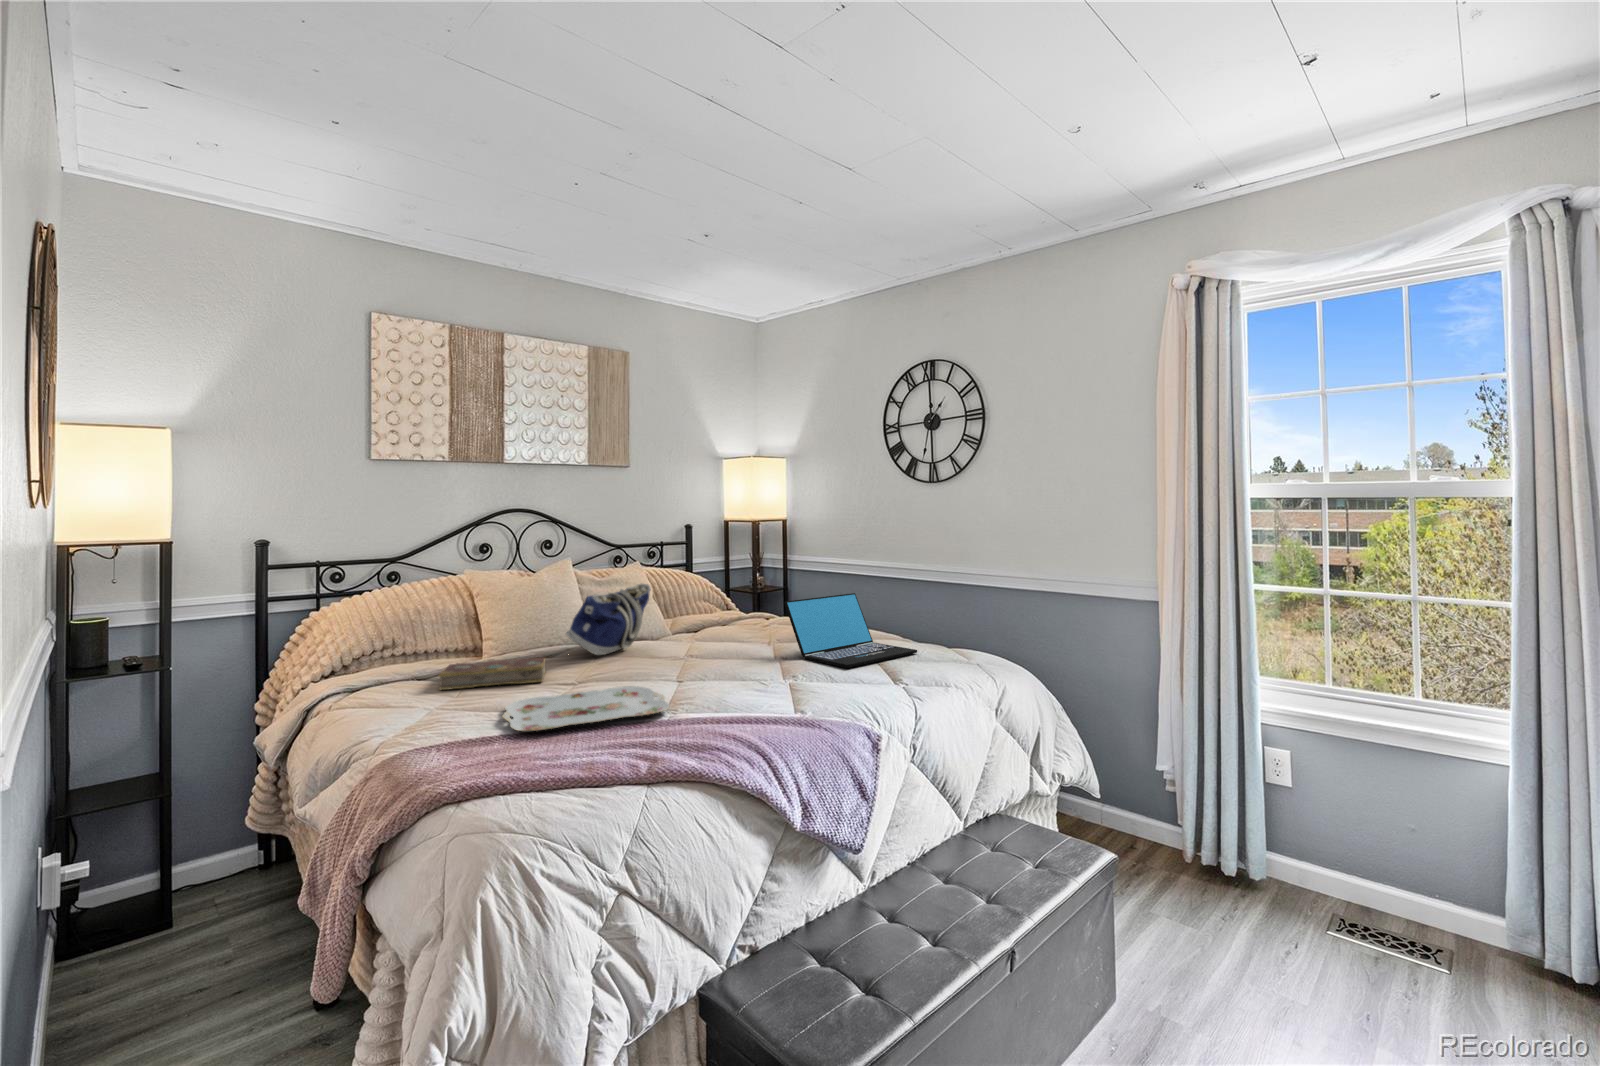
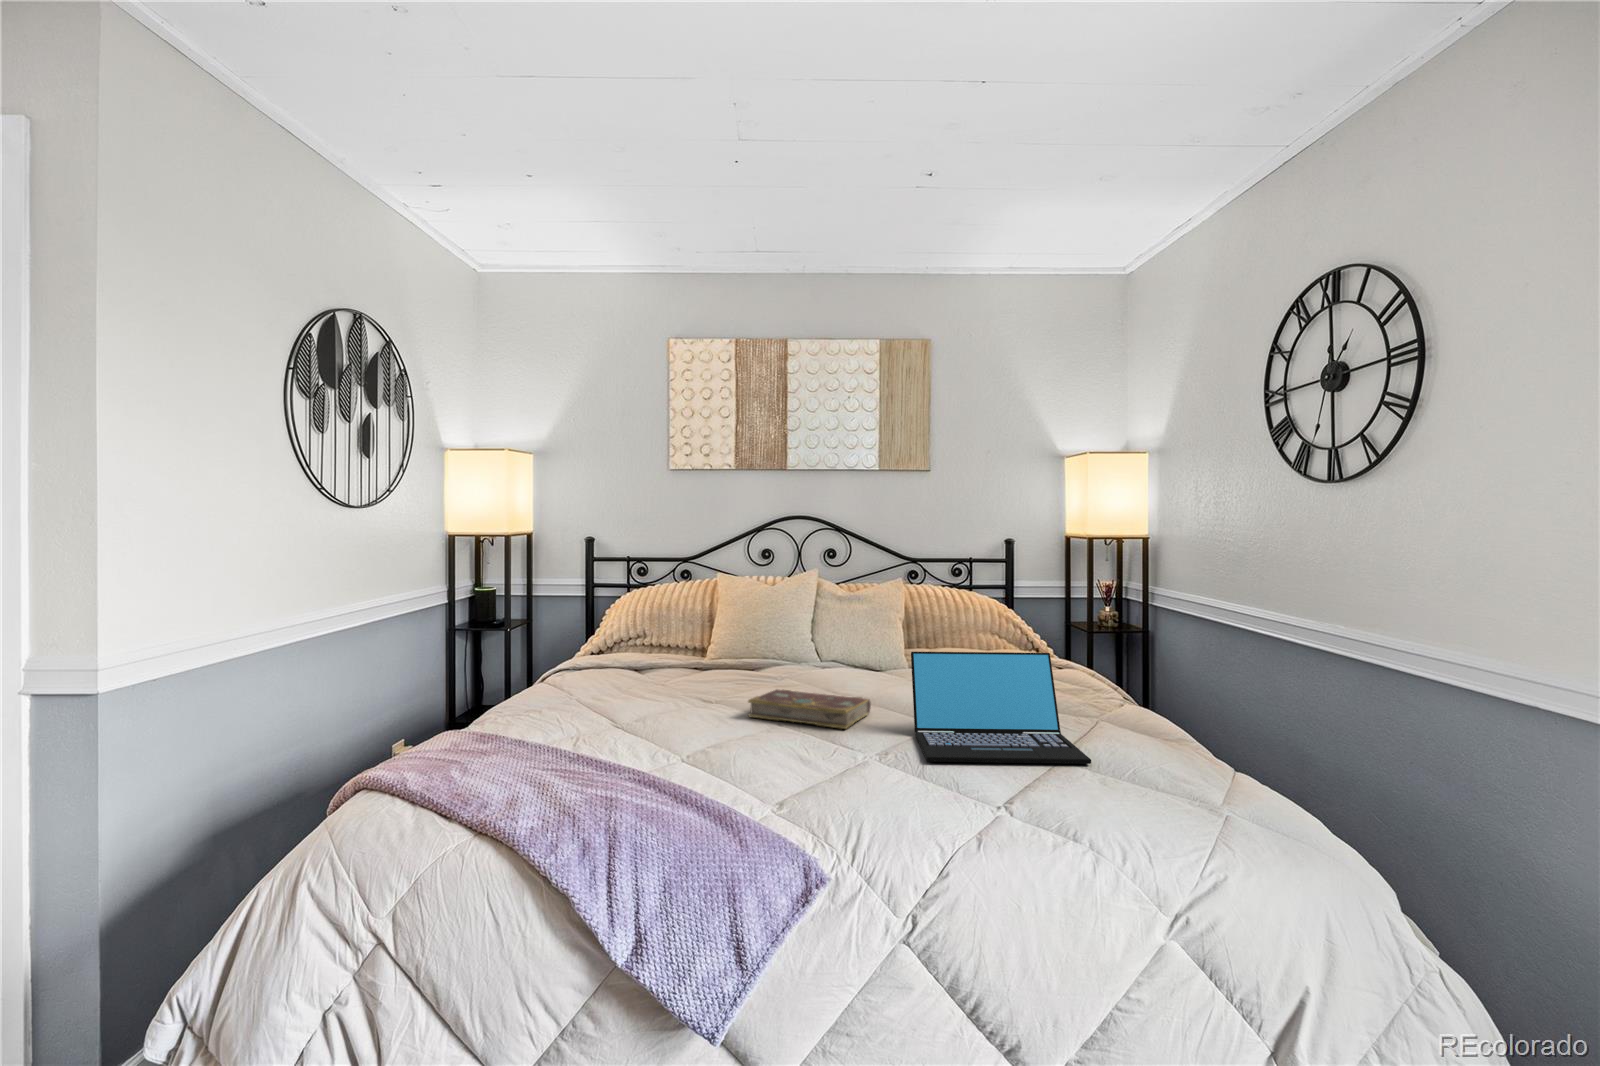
tote bag: present [566,584,650,655] -> none [710,609,819,685]
book: present [439,658,546,690] -> present [748,690,871,729]
serving tray: present [502,686,669,731] -> none [473,717,665,761]

